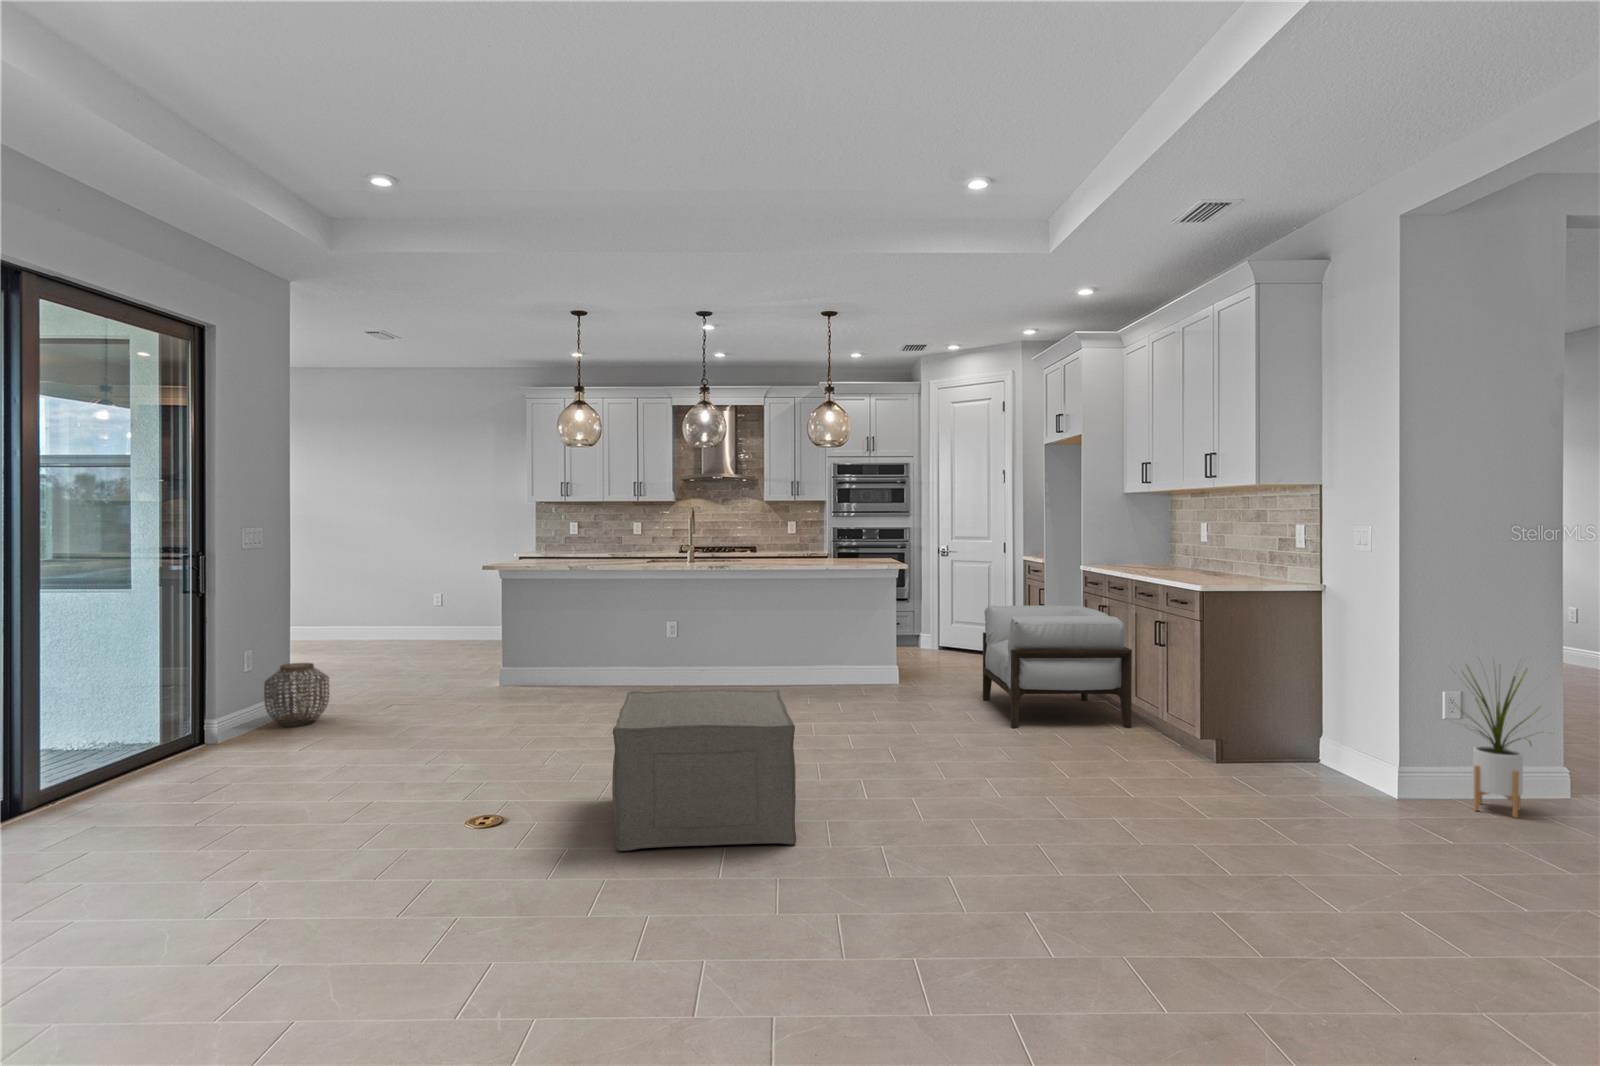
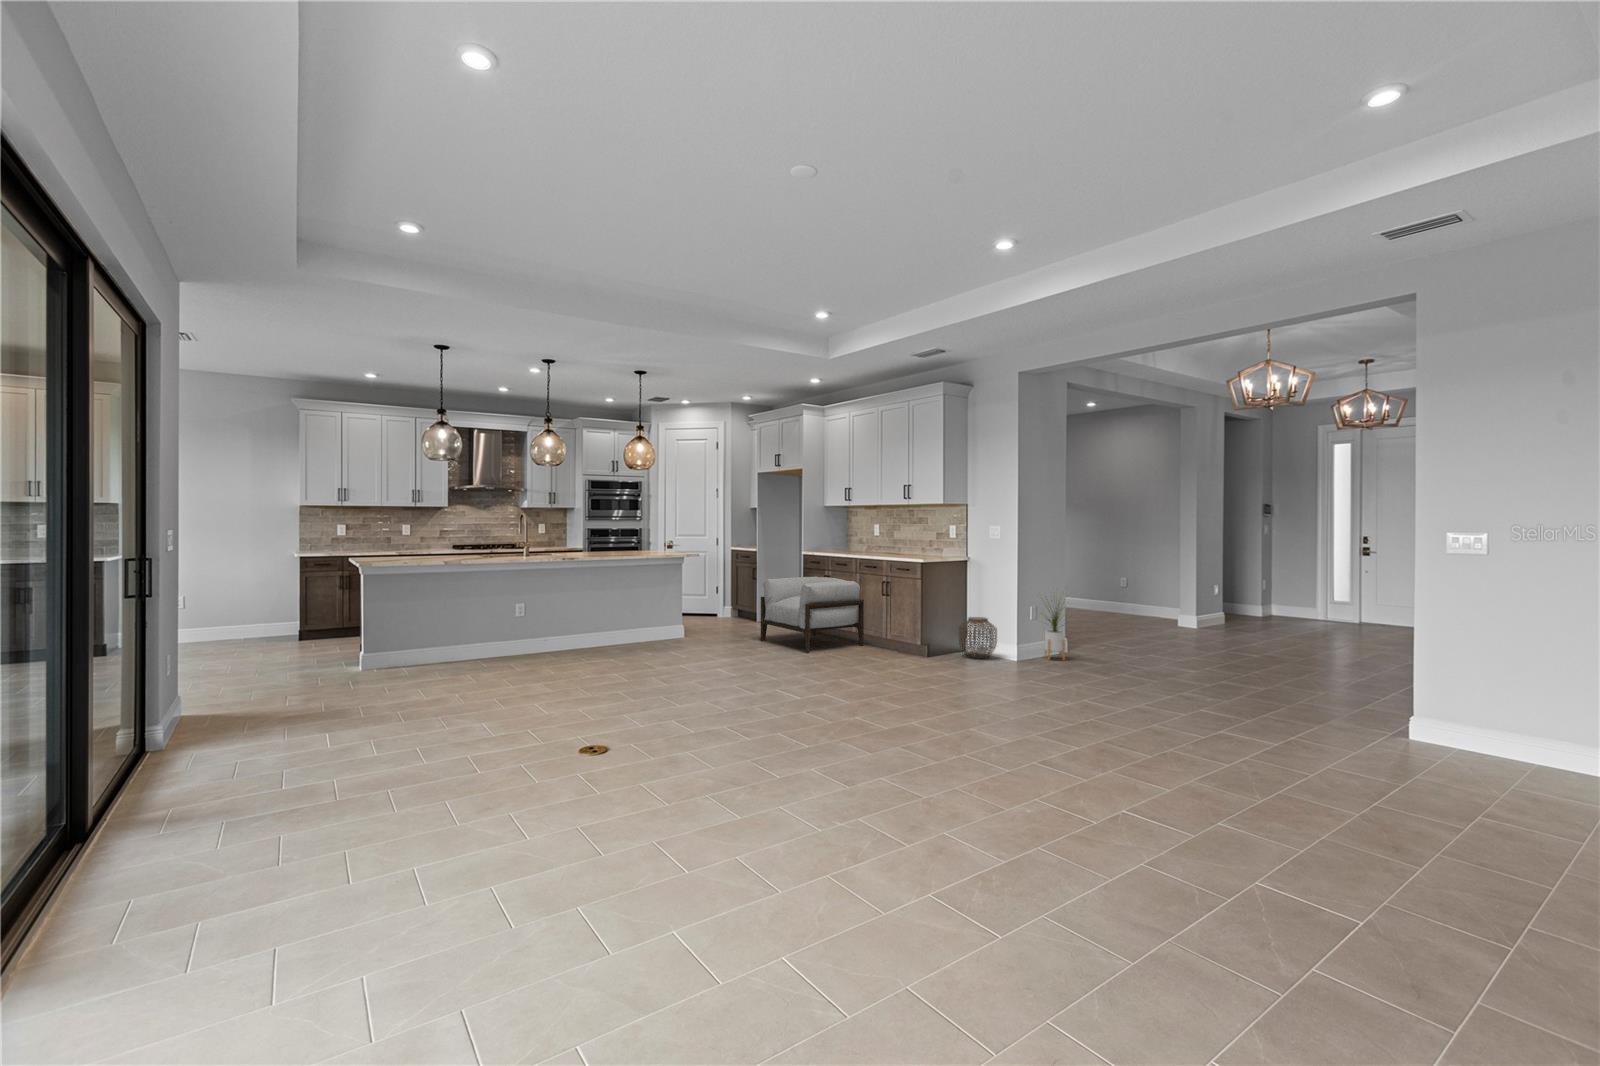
woven basket: present [264,663,329,727] -> present [959,617,997,658]
ottoman: present [612,690,796,851] -> none [666,634,818,744]

